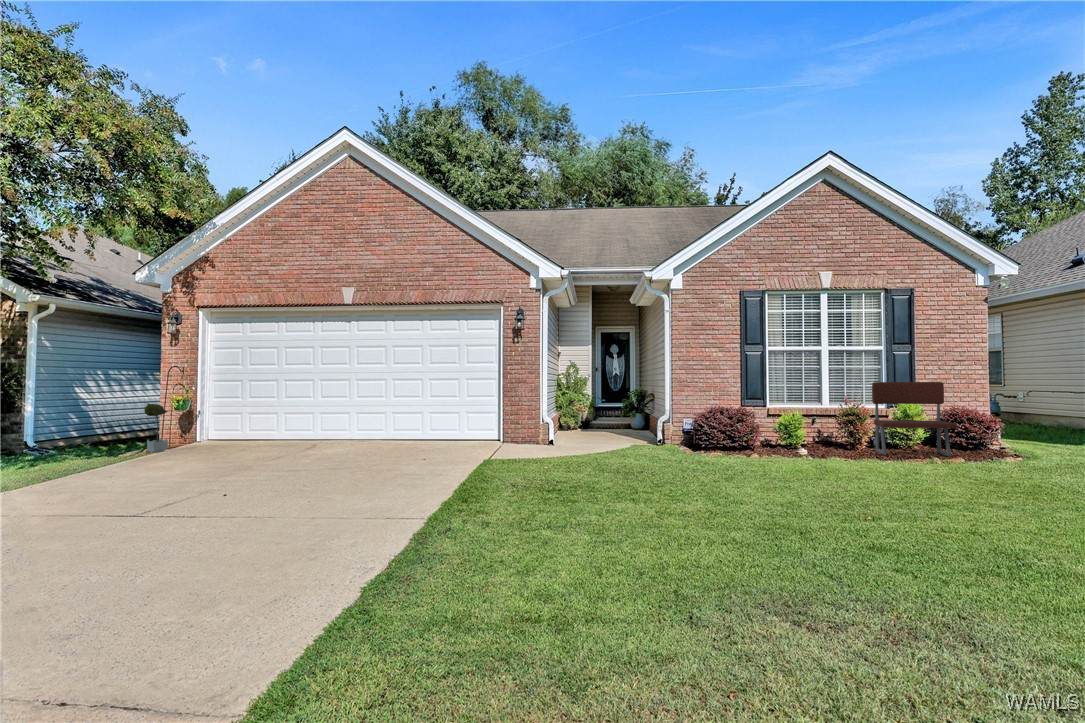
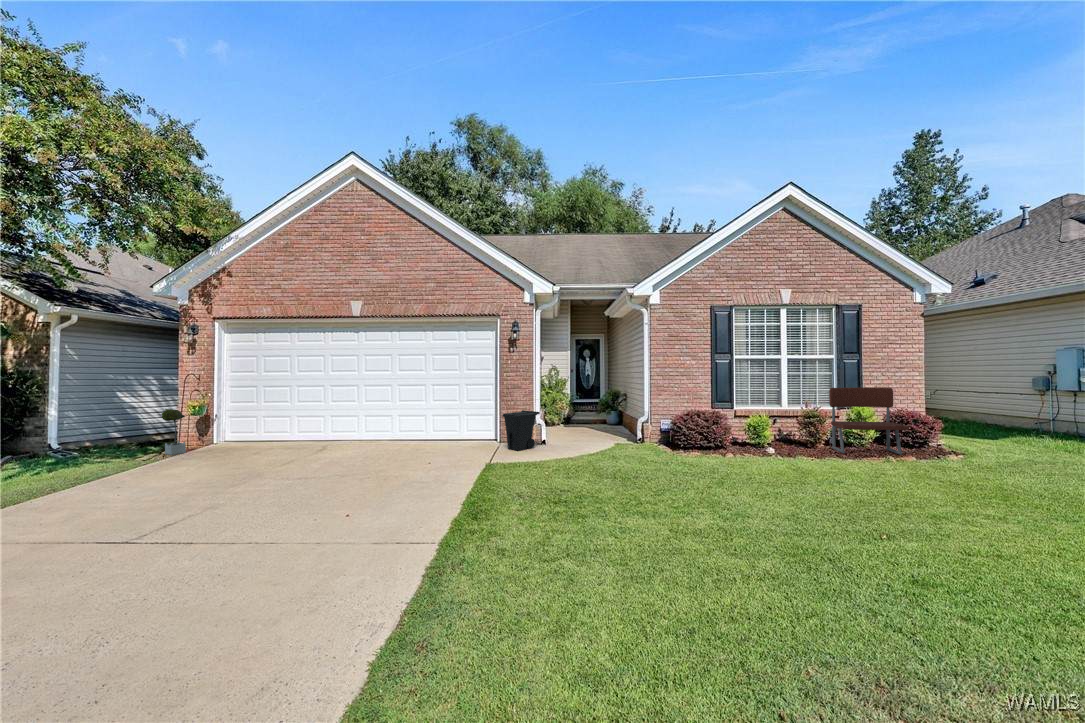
trash can: none [505,408,546,451] -> present [503,410,540,451]

